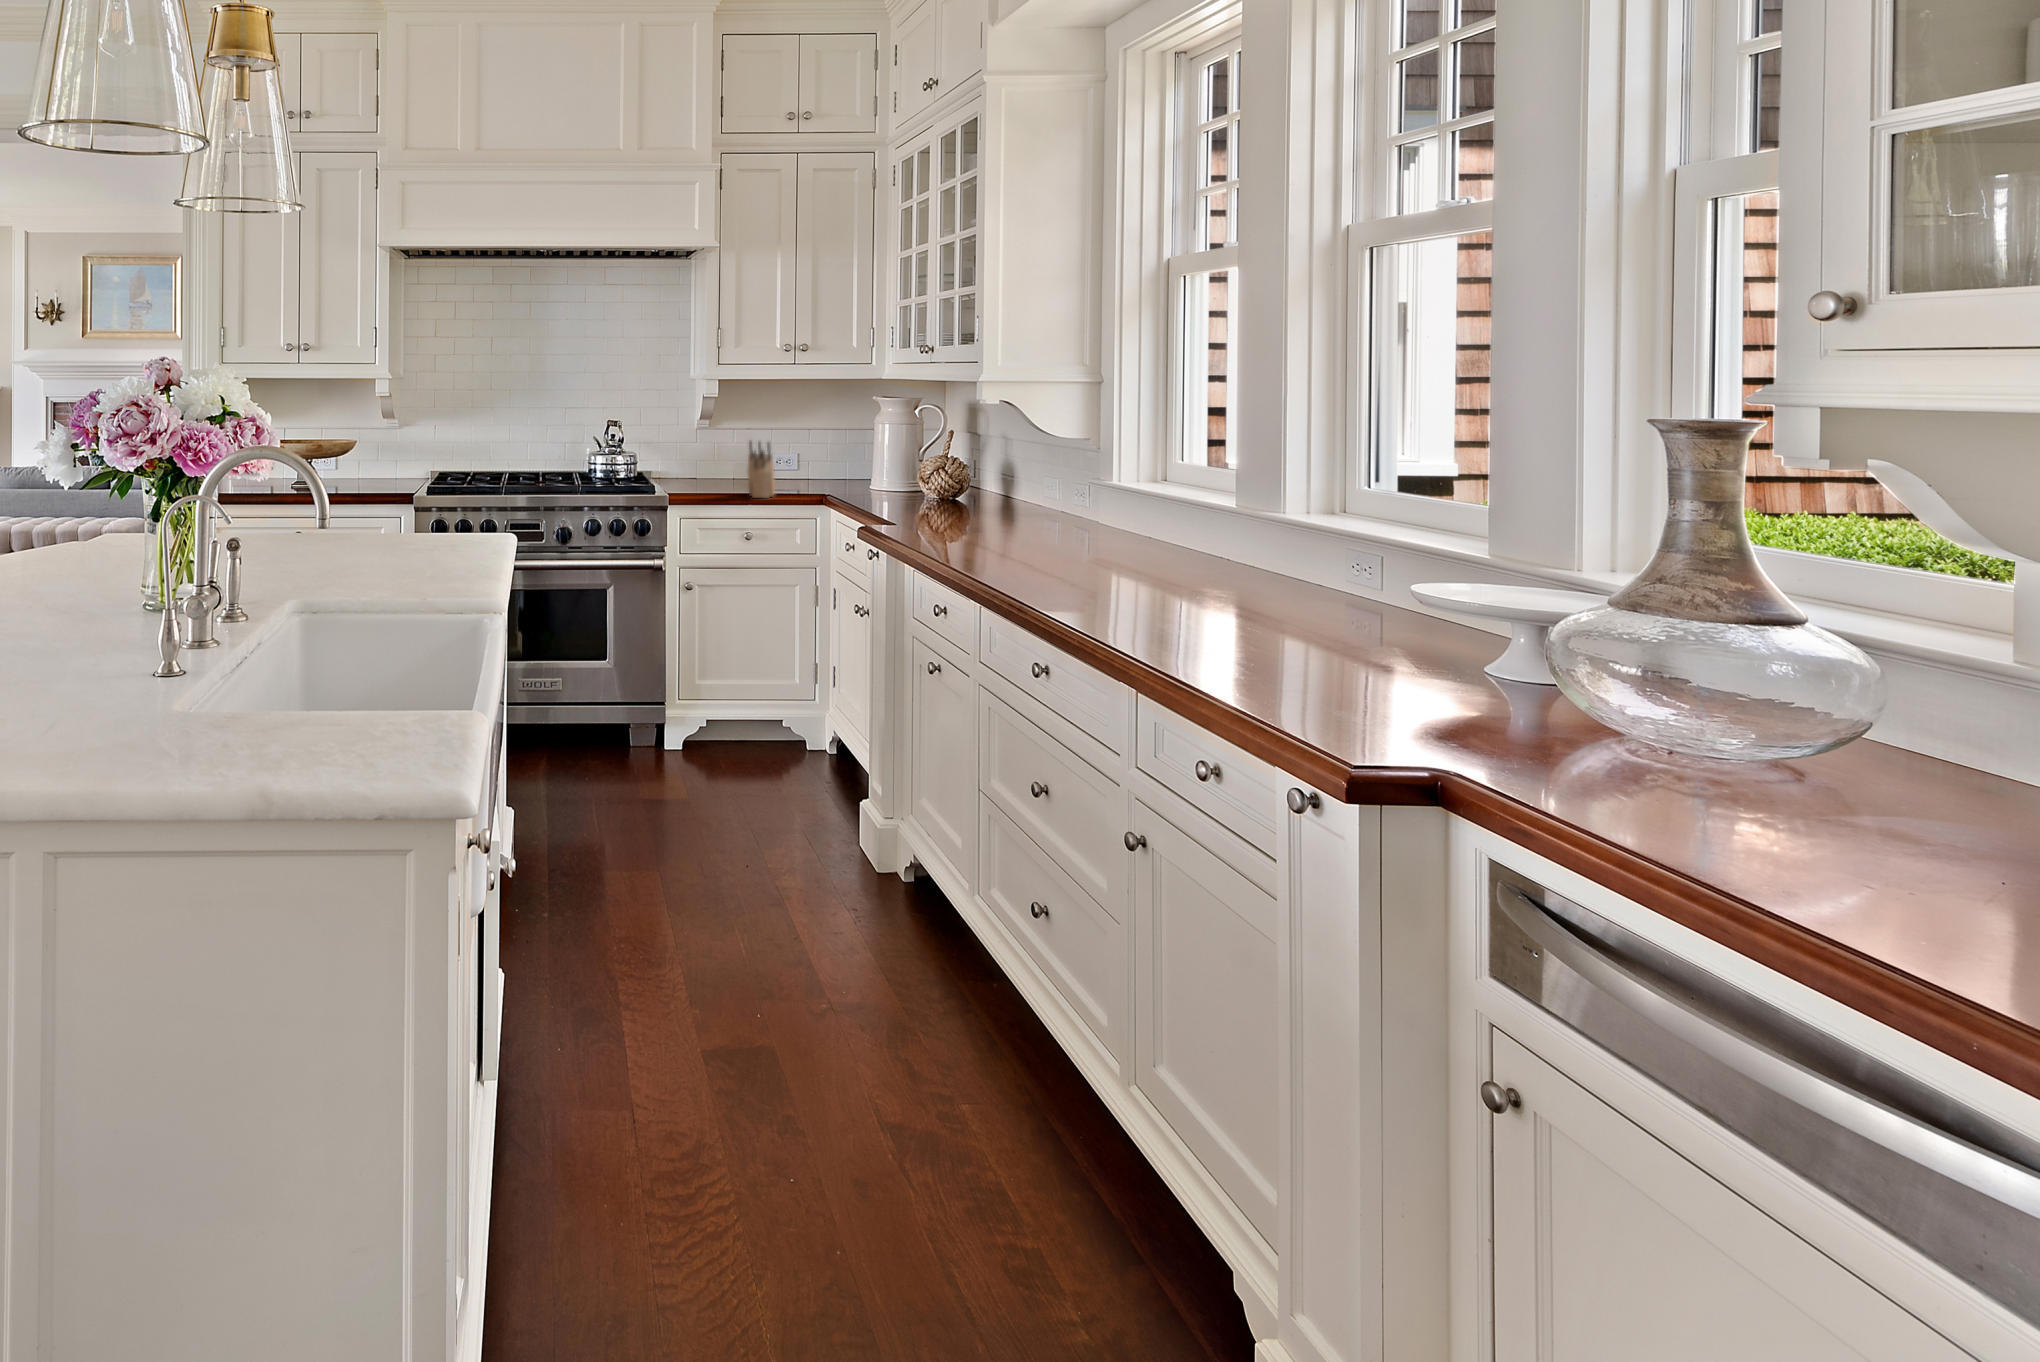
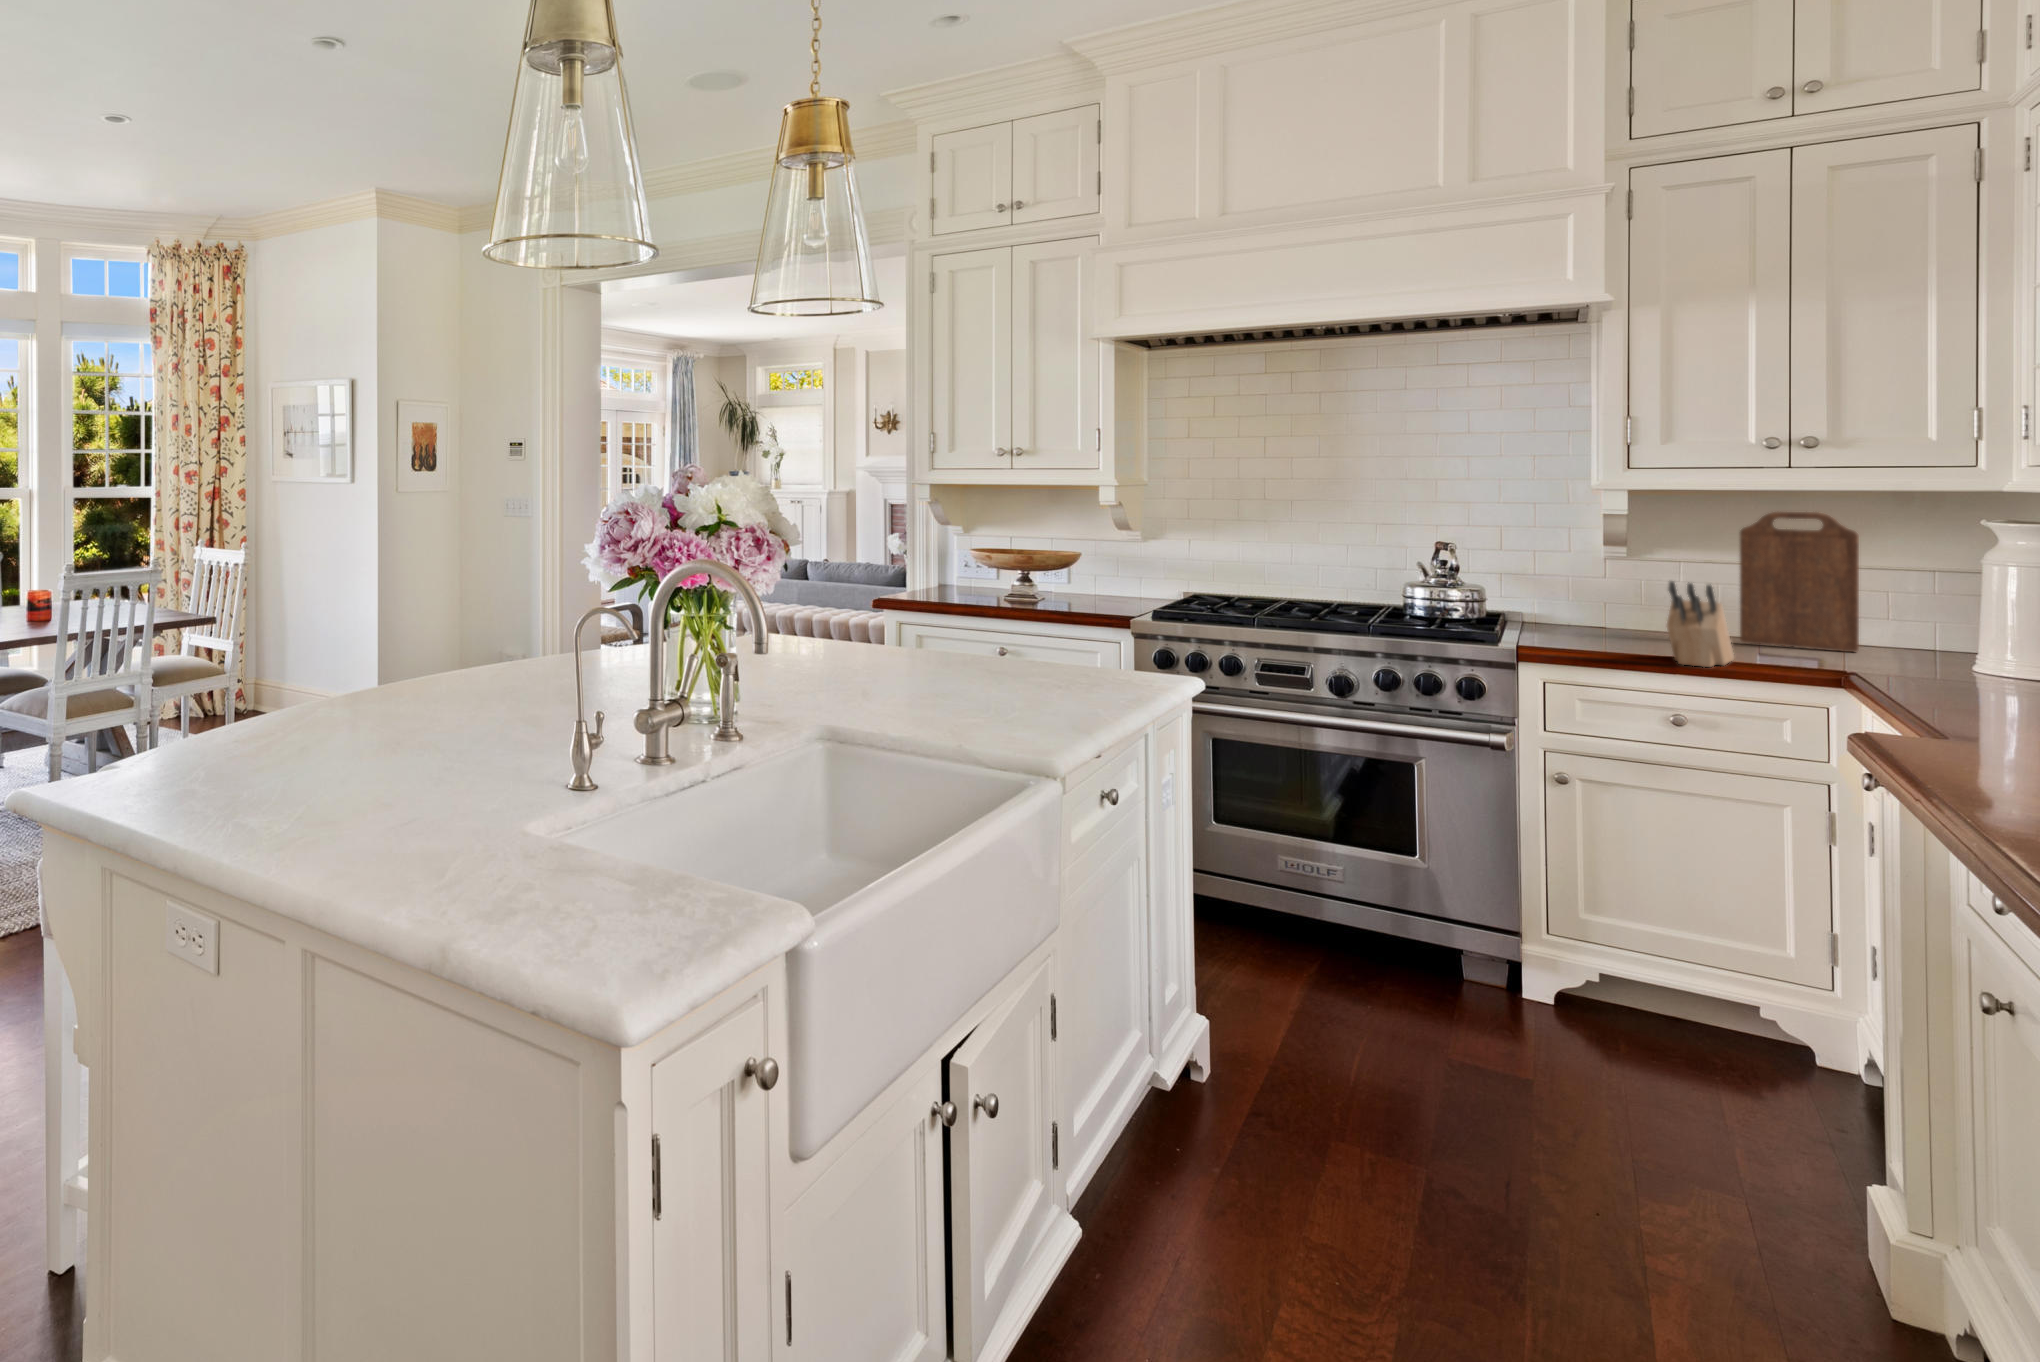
cutting board: none [770,393,824,485] -> present [1740,512,1859,652]

